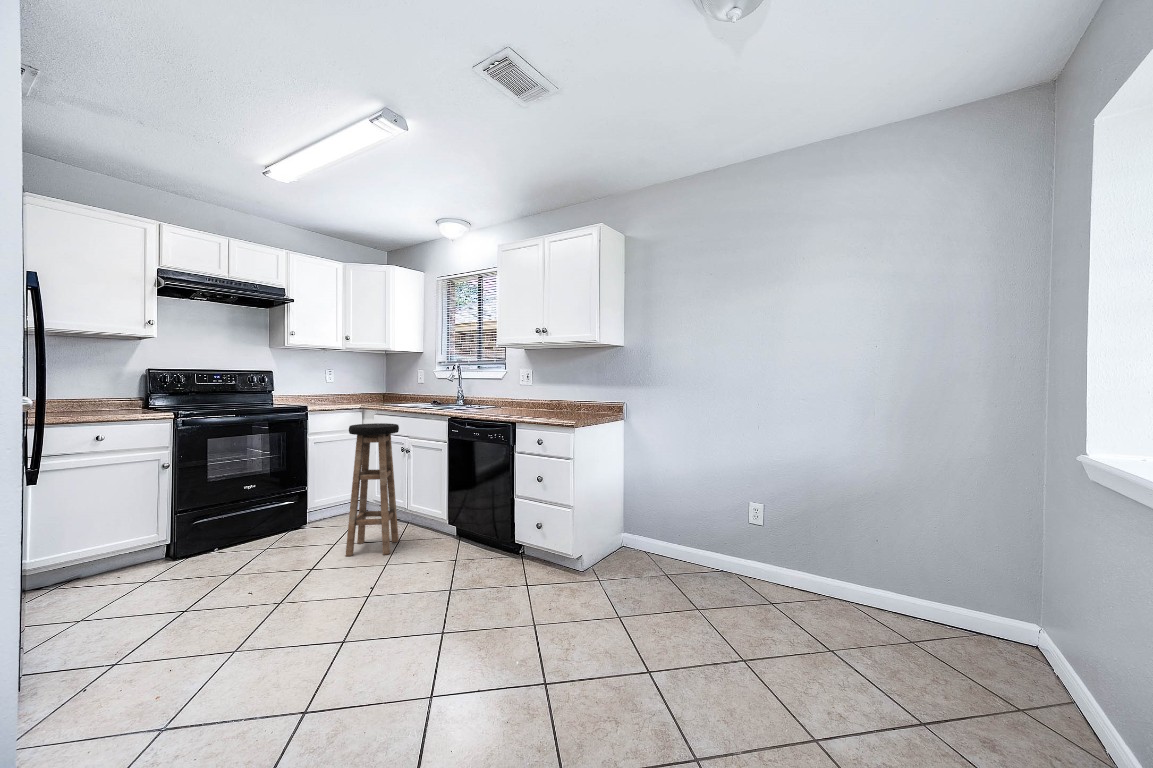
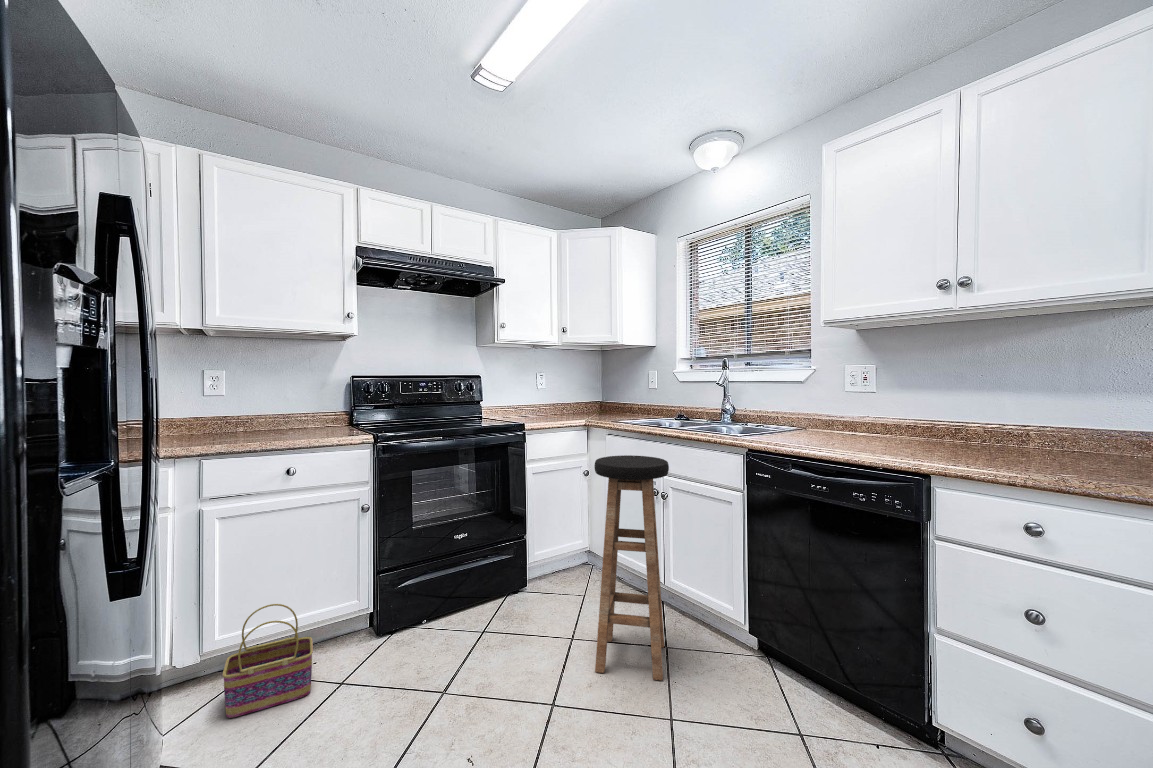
basket: none [46,531,124,605] -> present [223,604,313,718]

